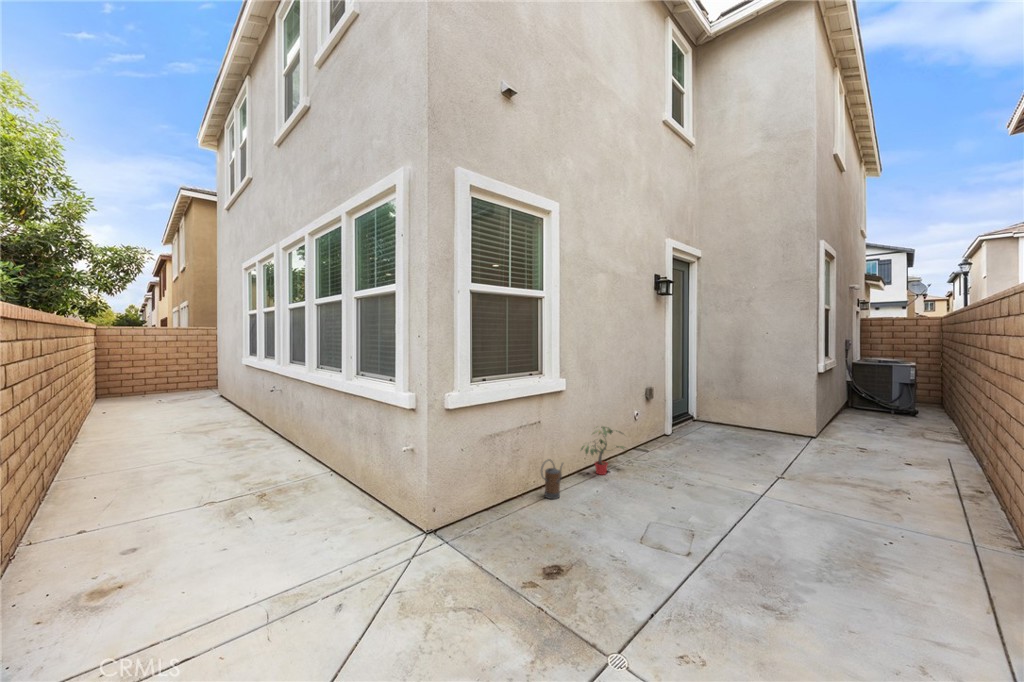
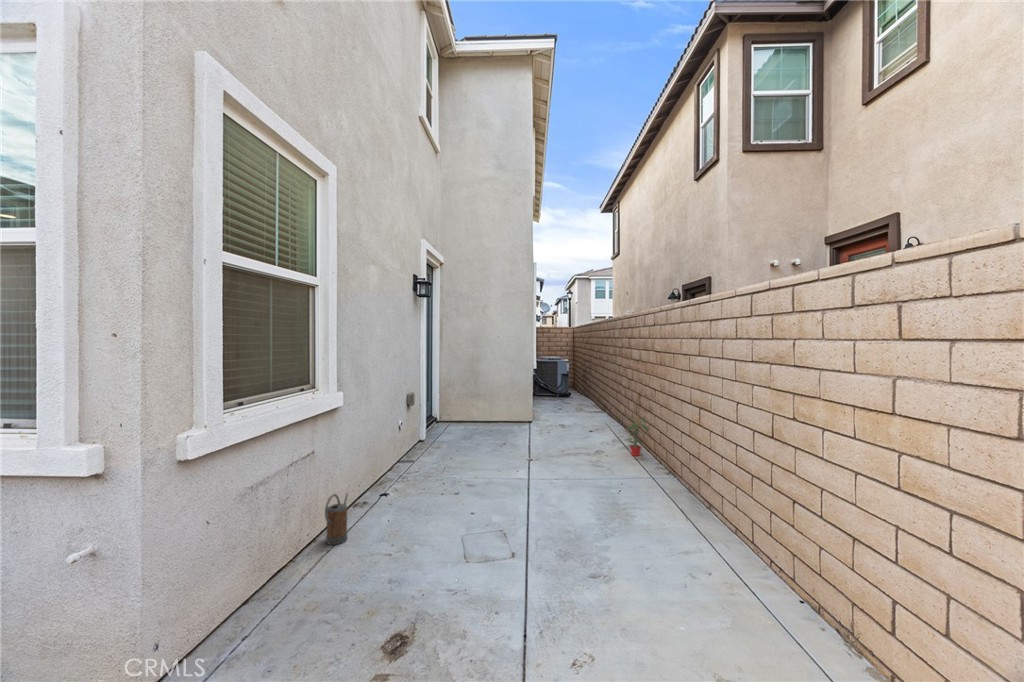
potted plant: present [581,427,625,475] -> present [627,416,649,456]

